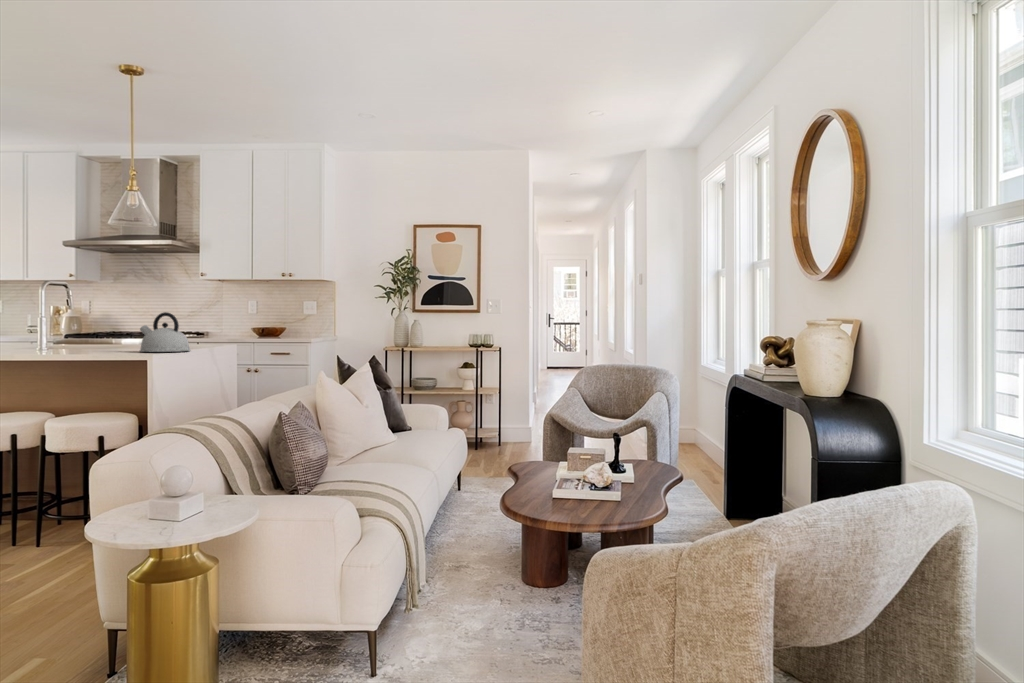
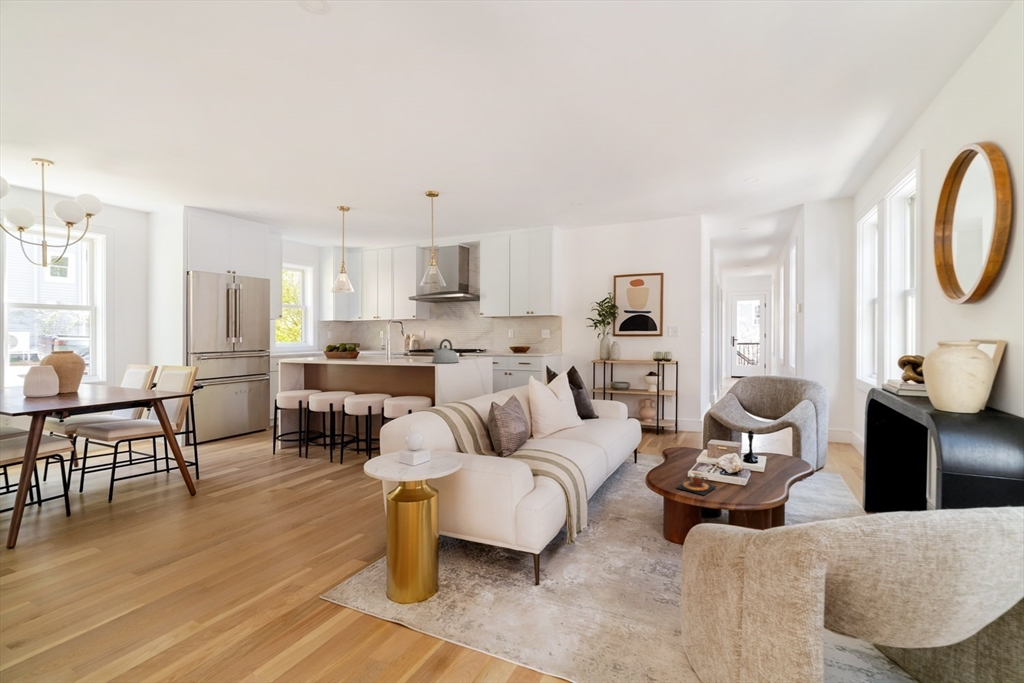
teacup: none [556,490,602,518] -> present [677,473,716,495]

